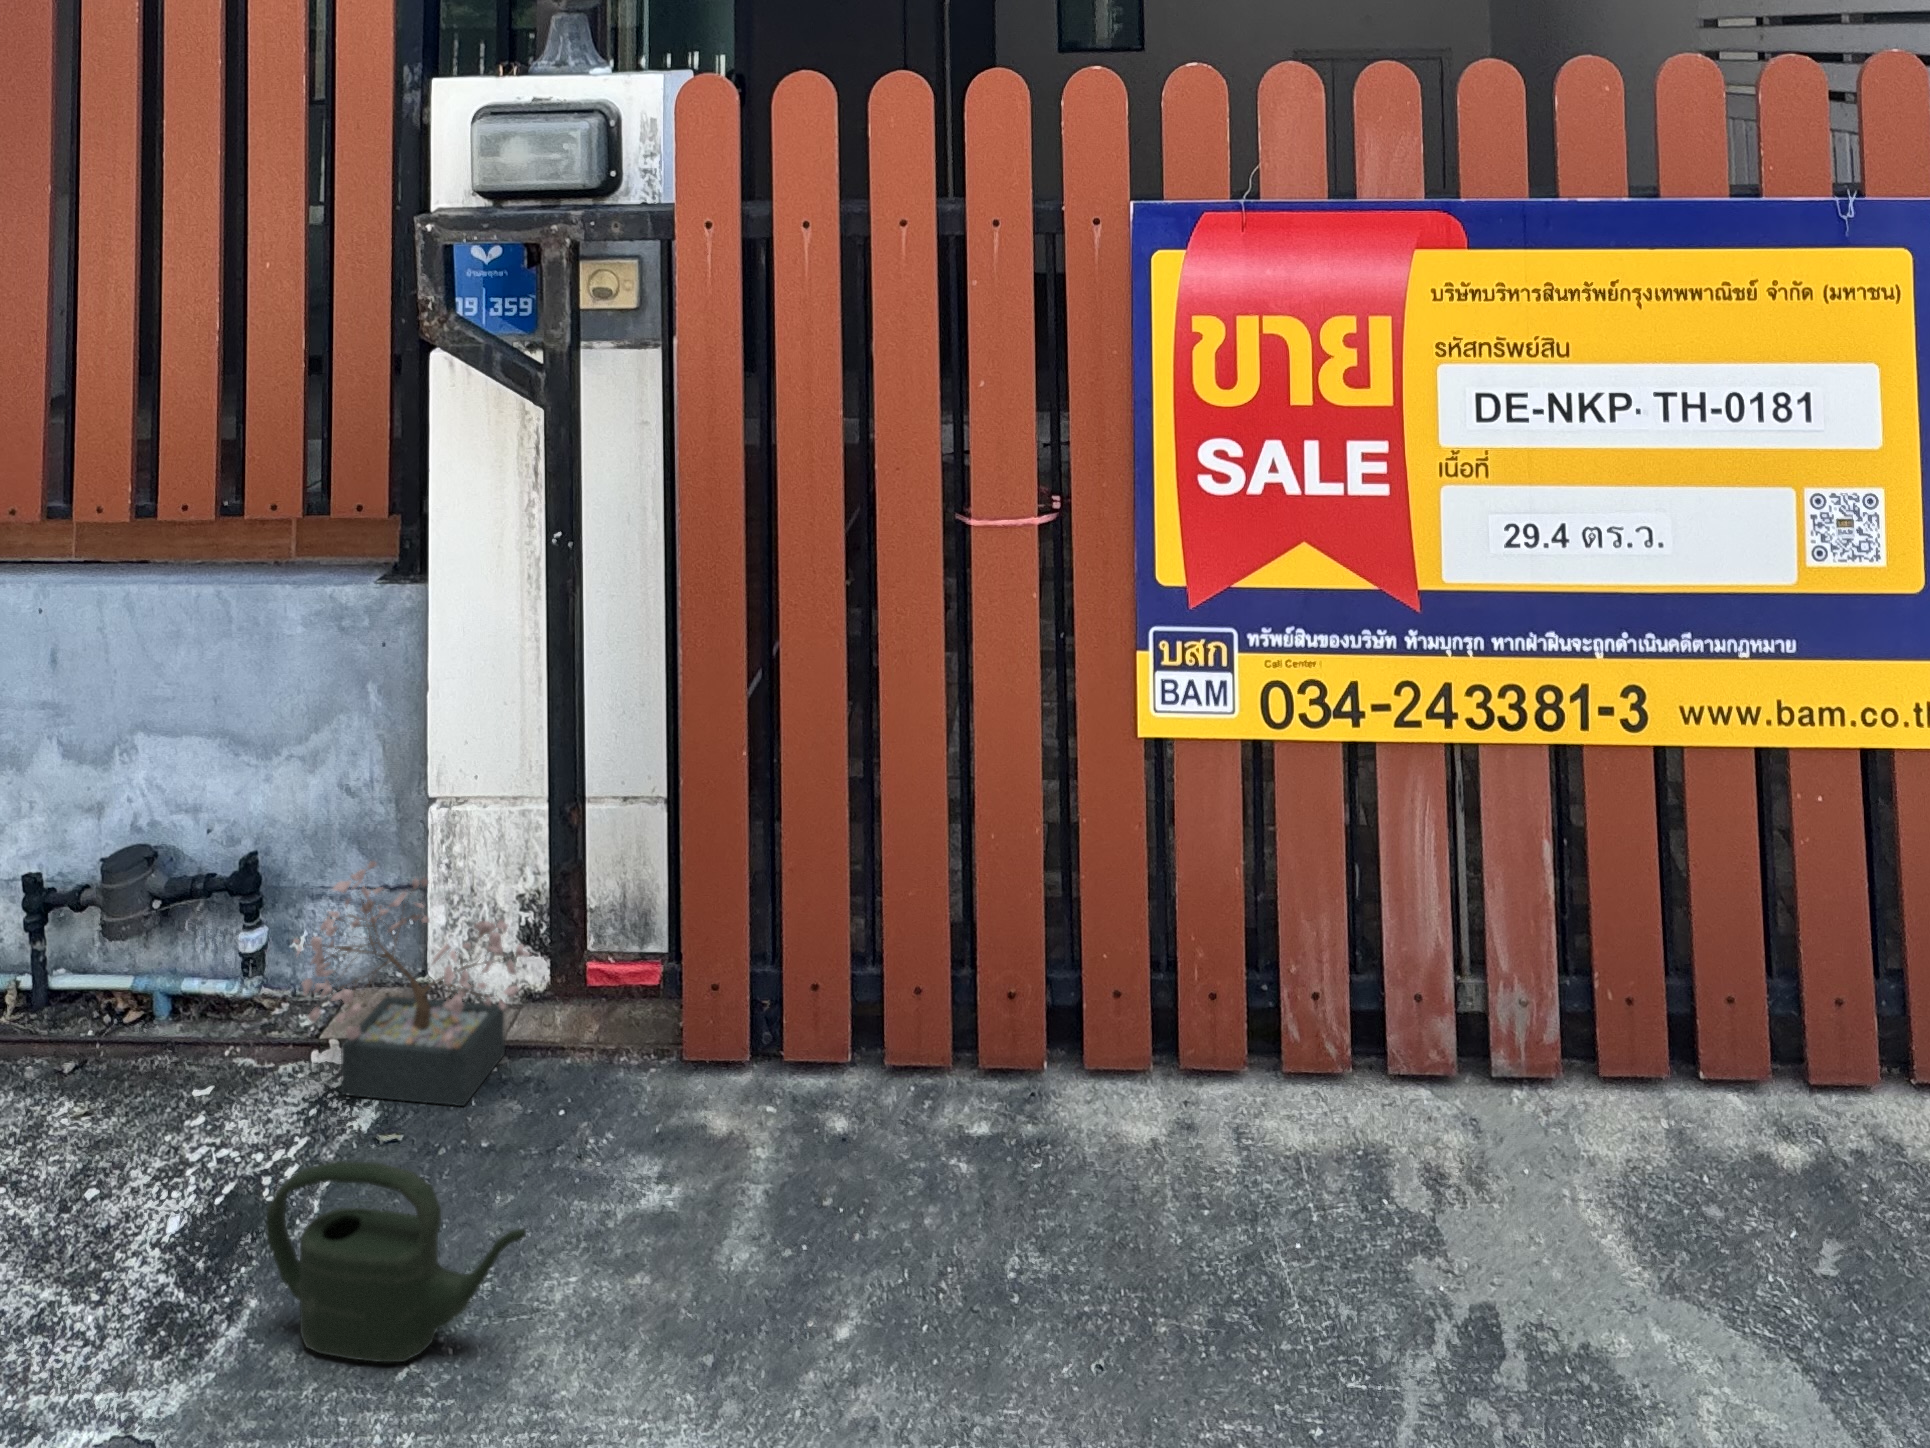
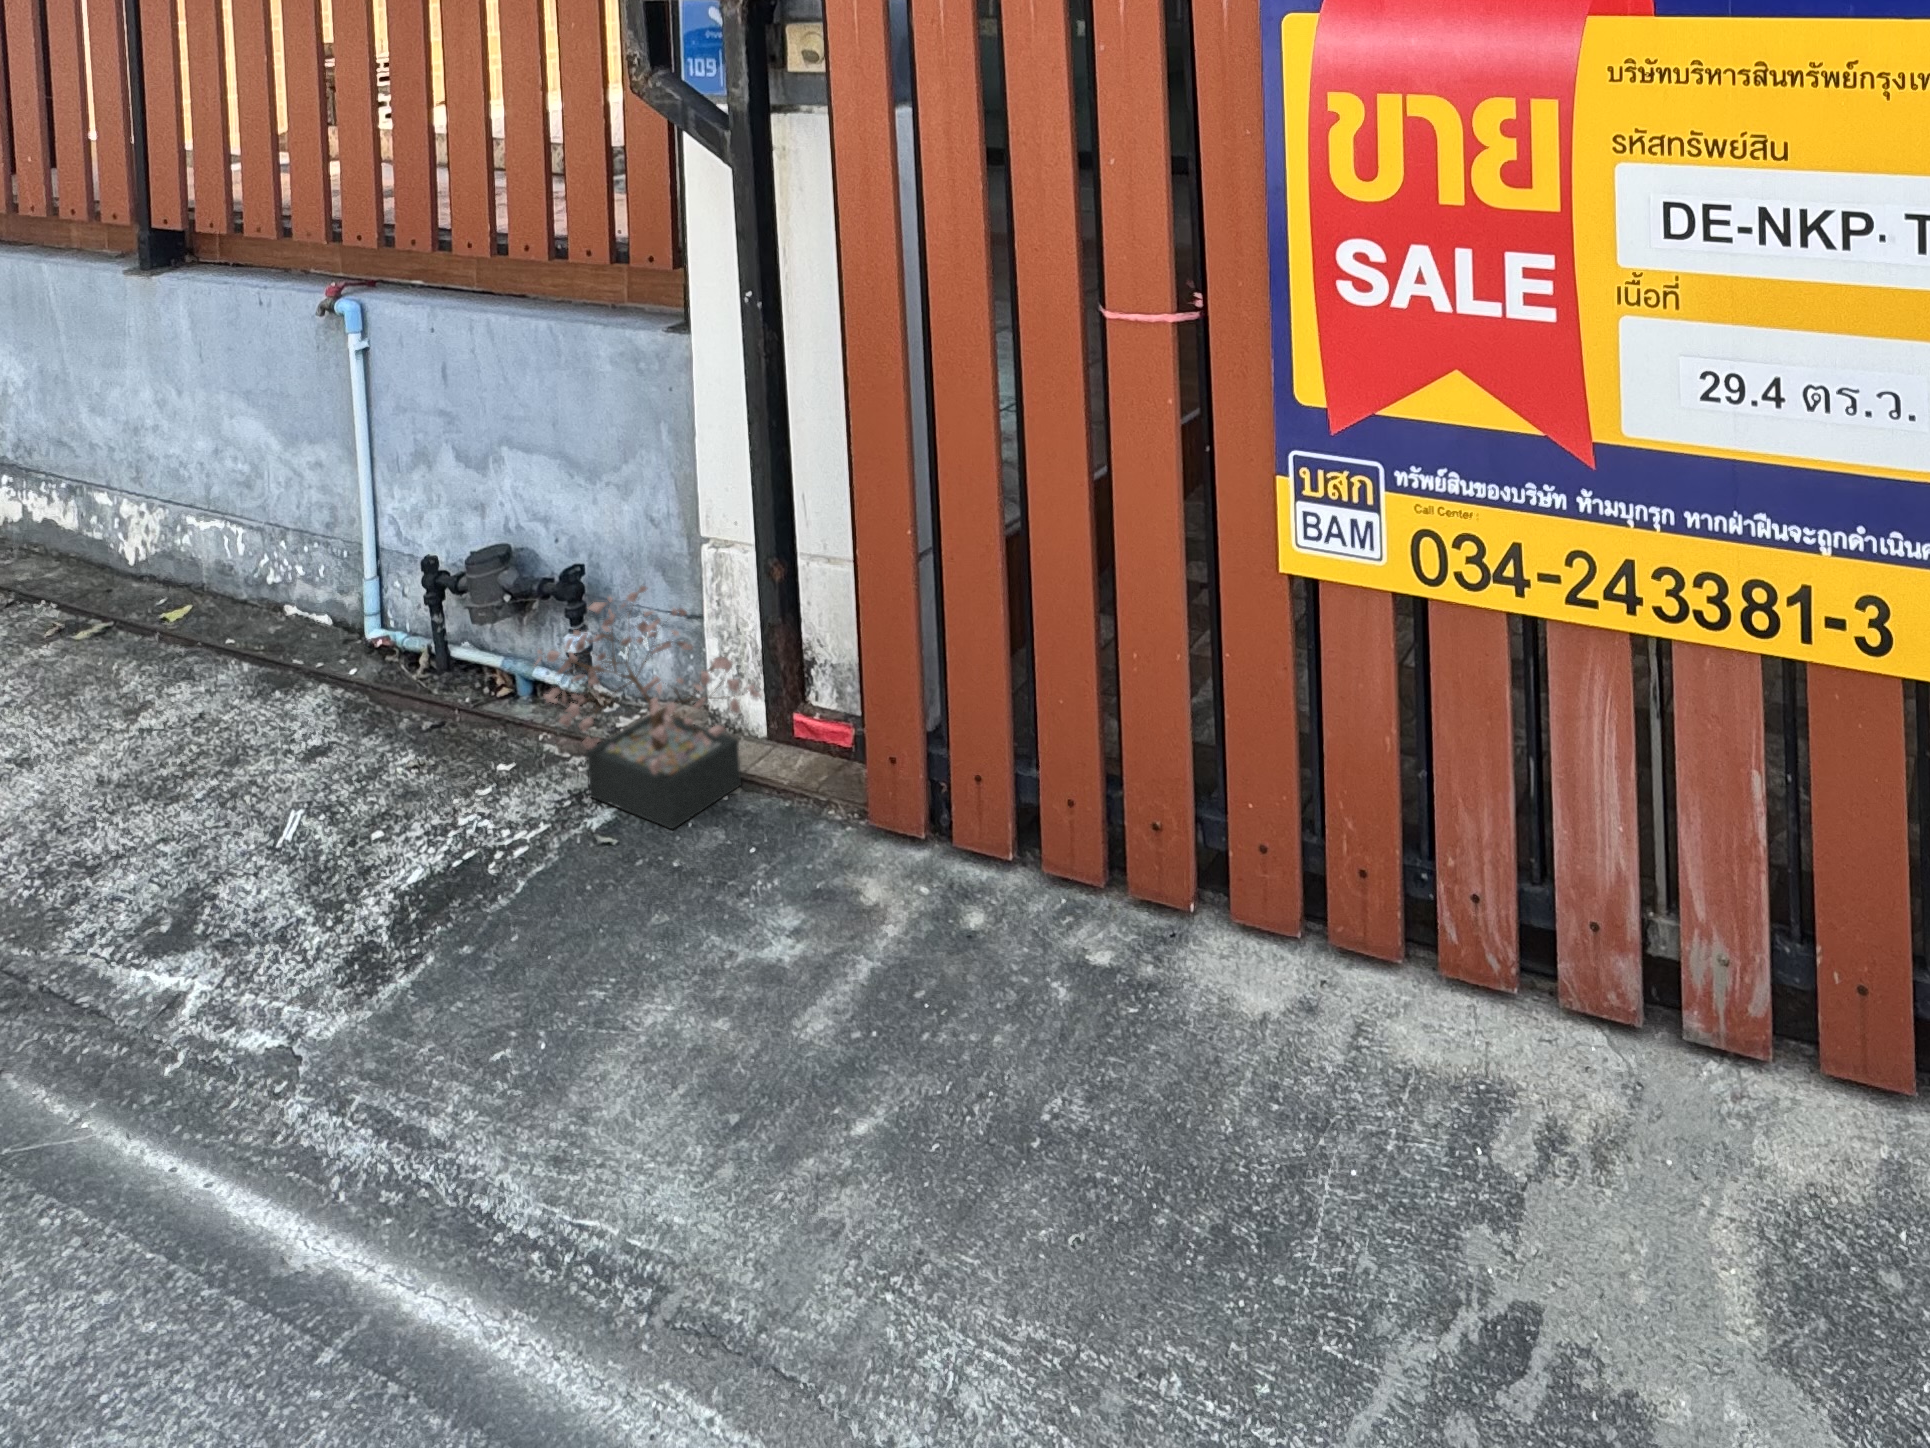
watering can: present [266,1161,526,1363] -> none [360,875,526,1078]

